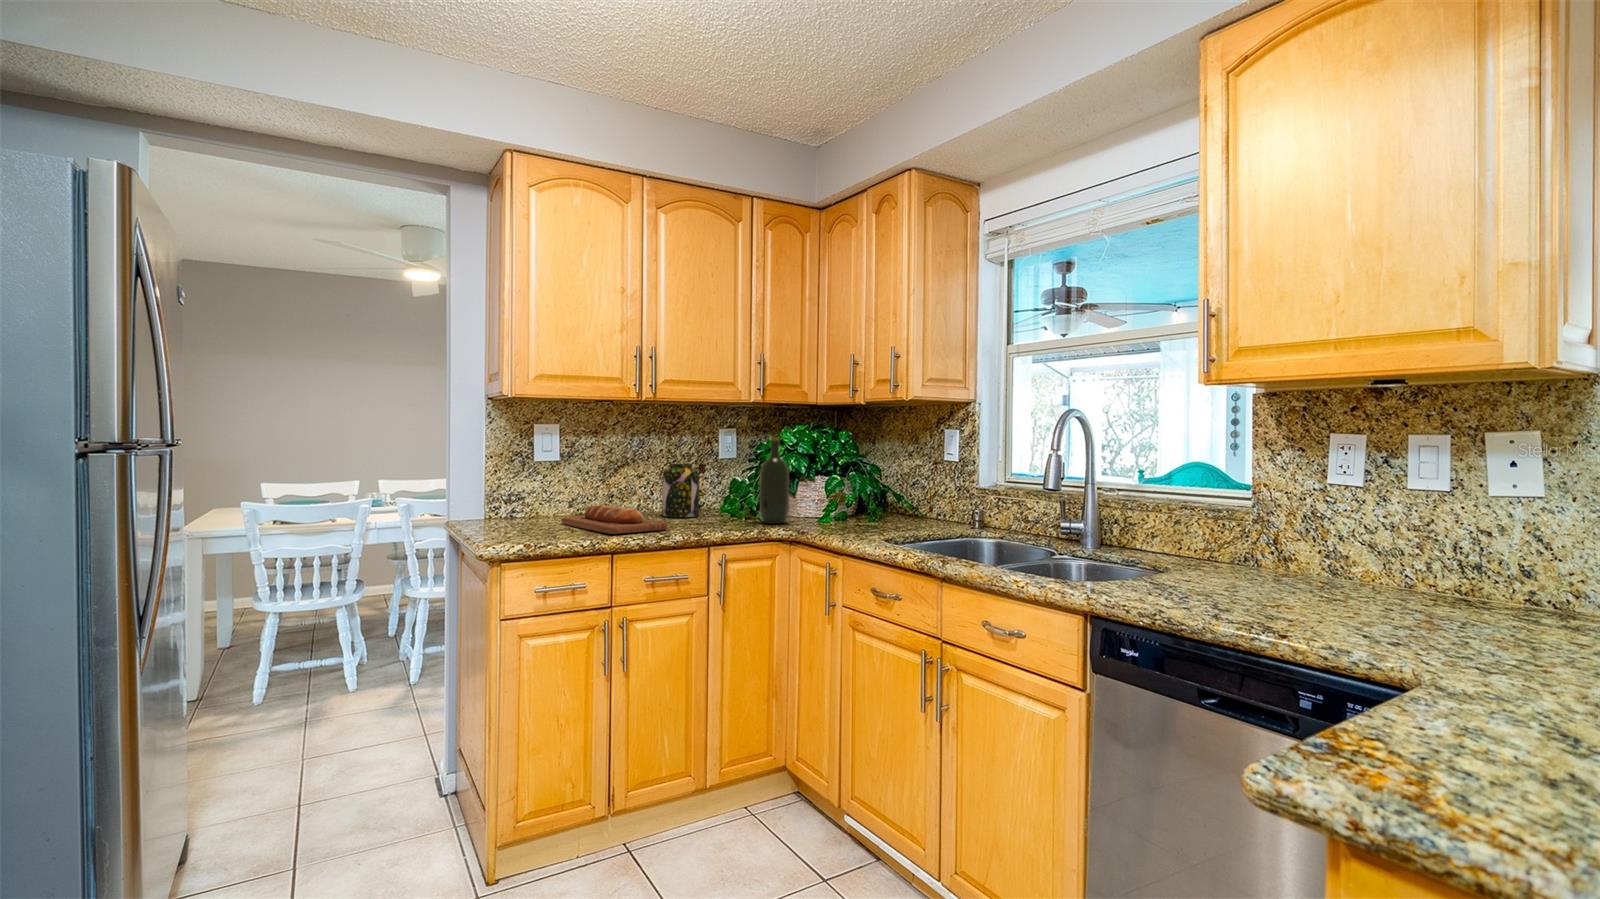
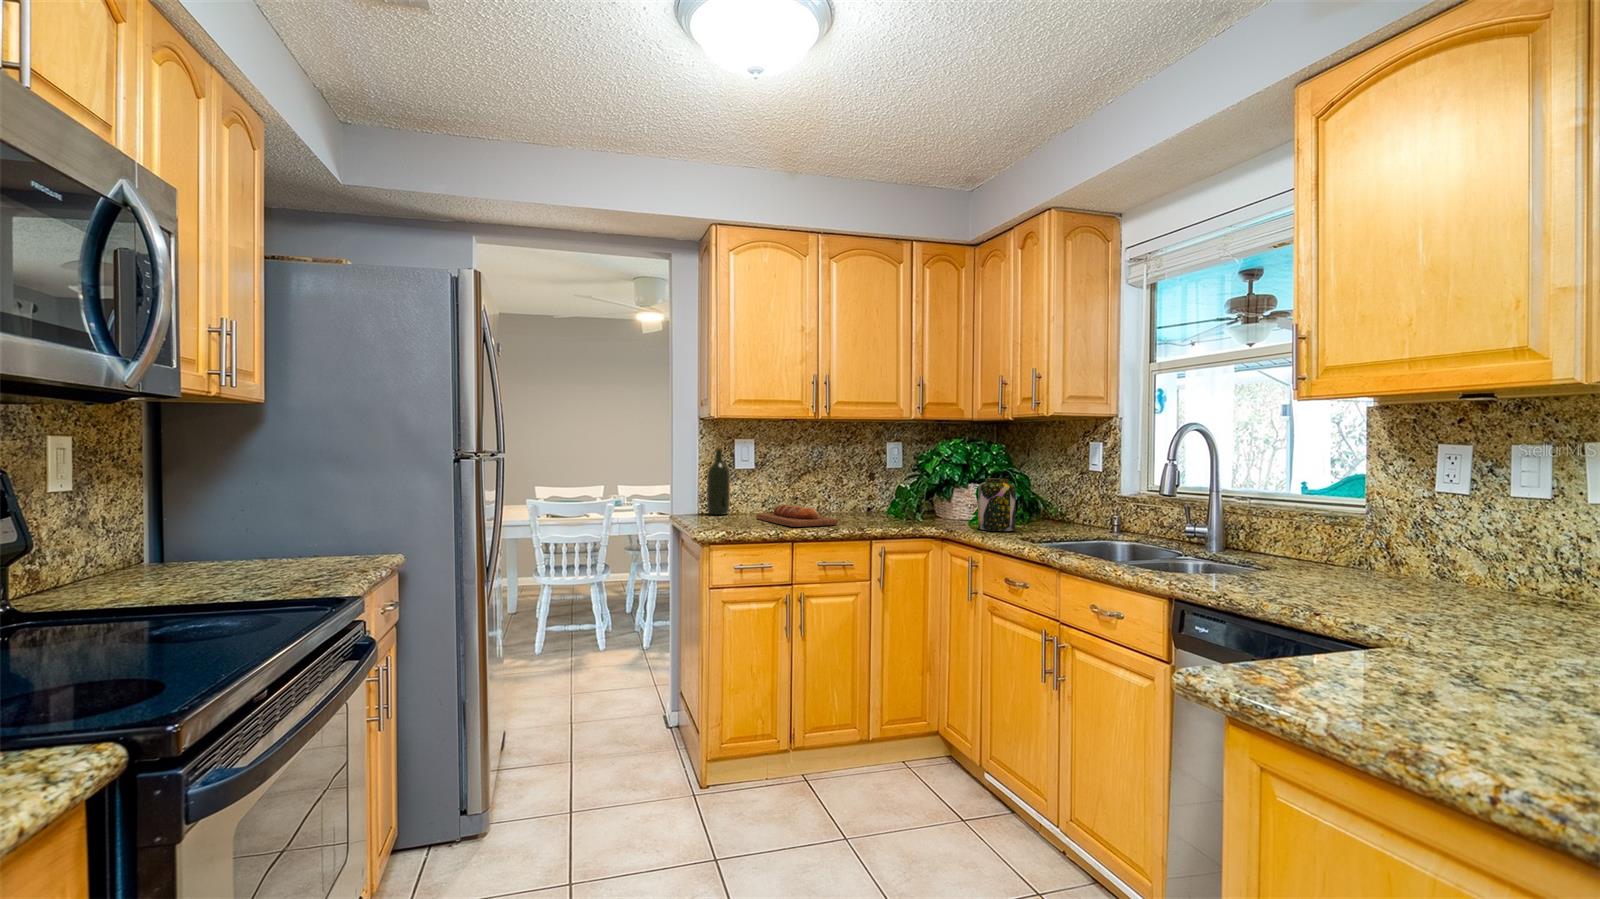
wine bottle: present [760,437,789,524] -> present [707,447,730,515]
jar: present [662,464,699,517] -> present [978,478,1016,531]

